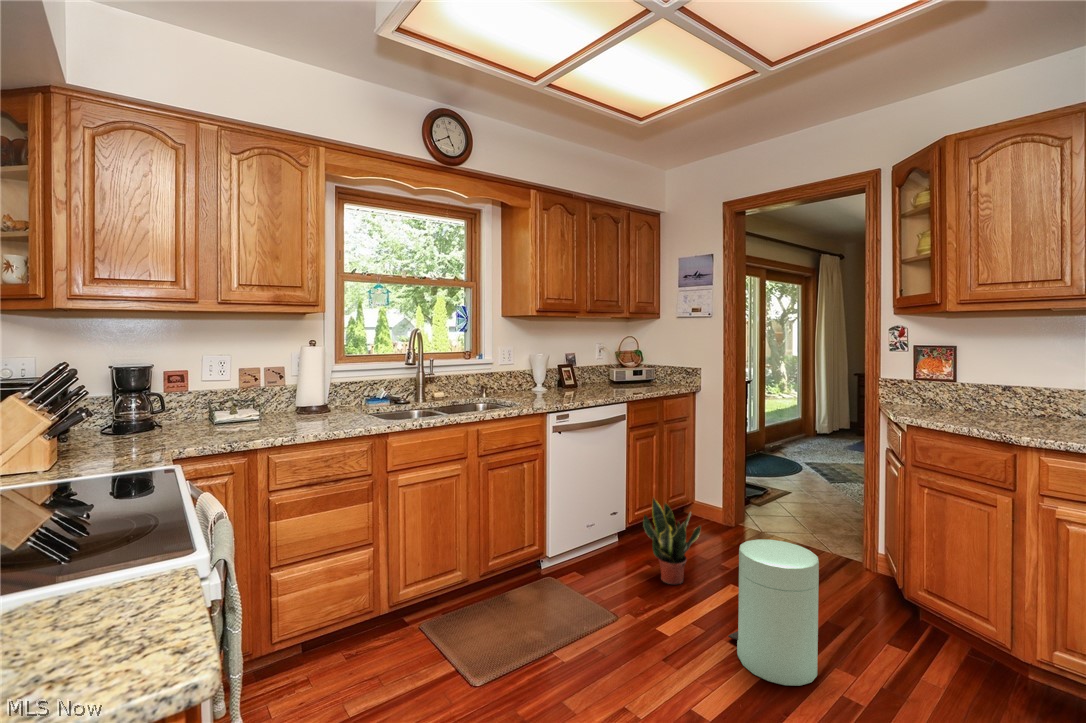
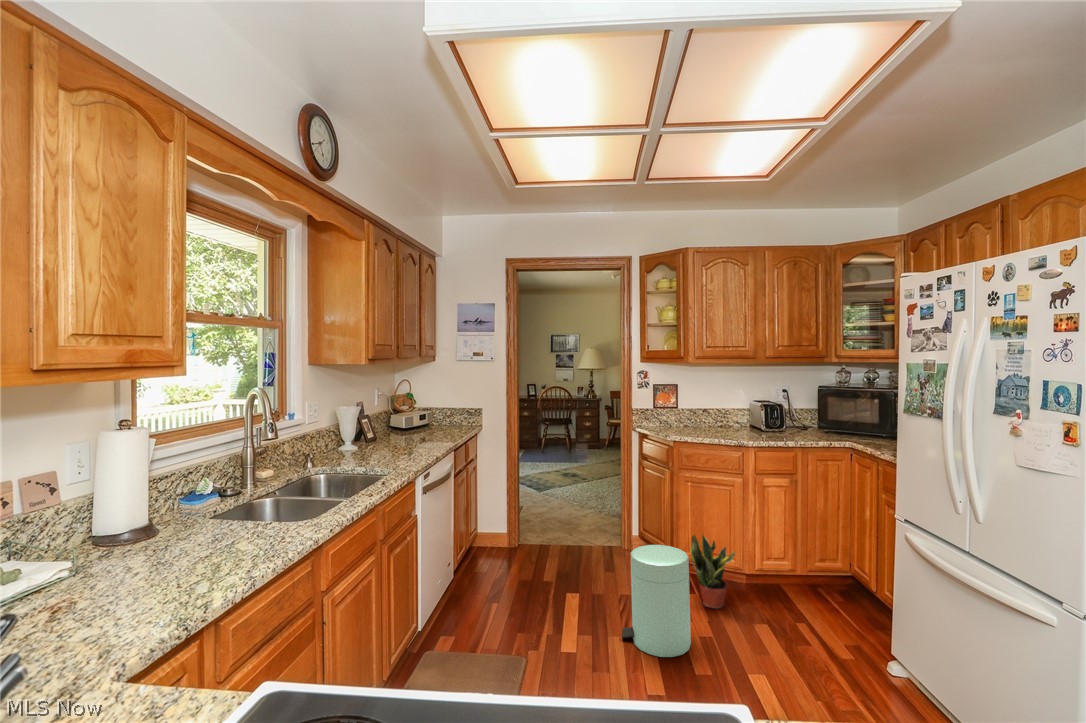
potted plant: present [643,498,701,584] -> present [690,535,735,608]

